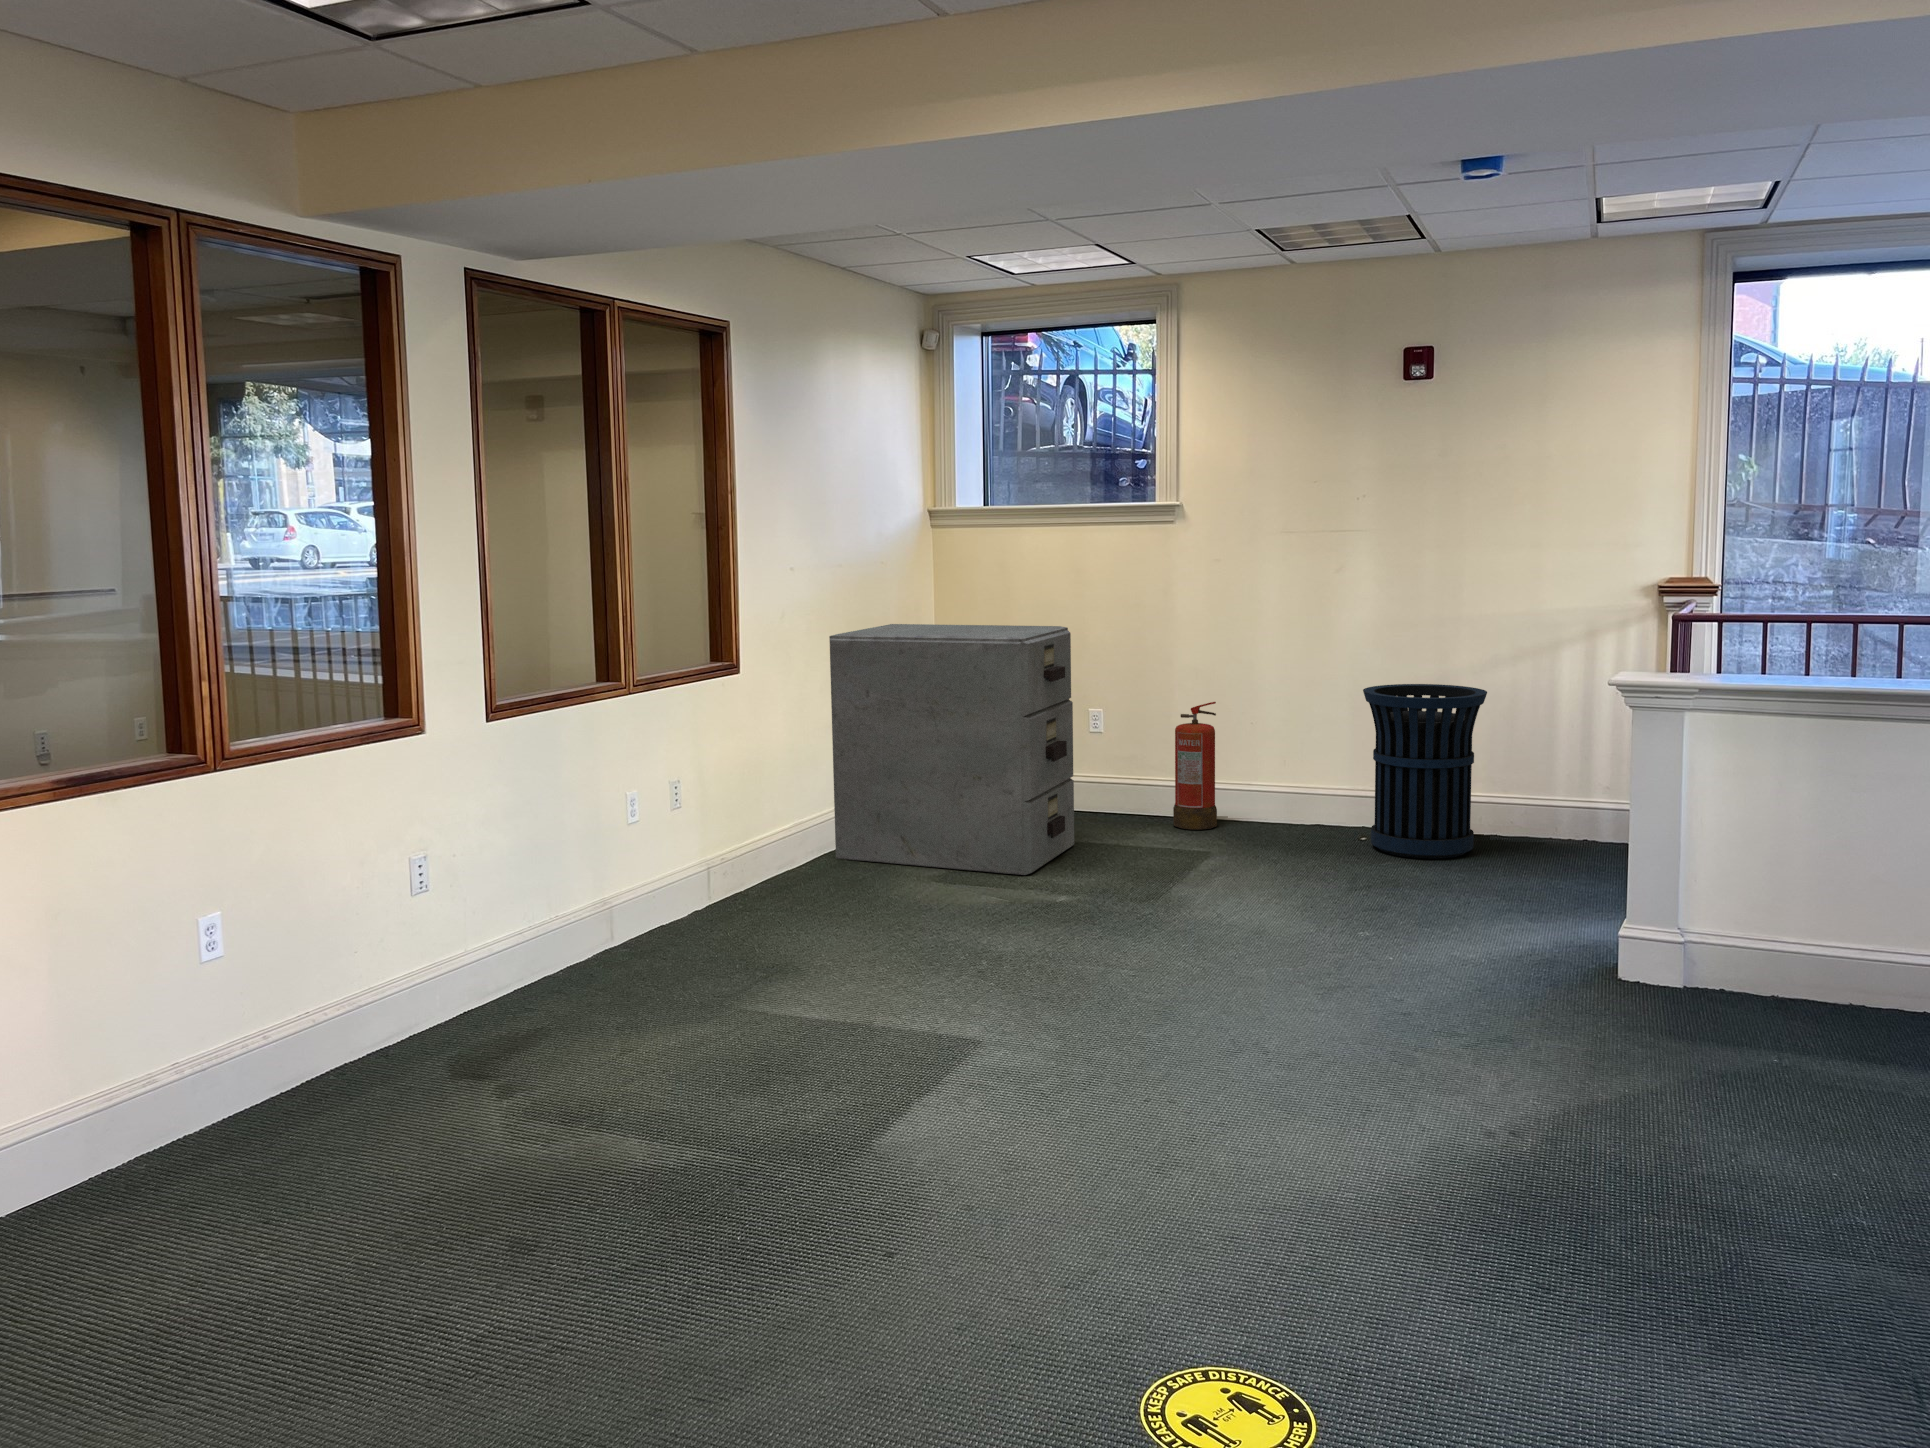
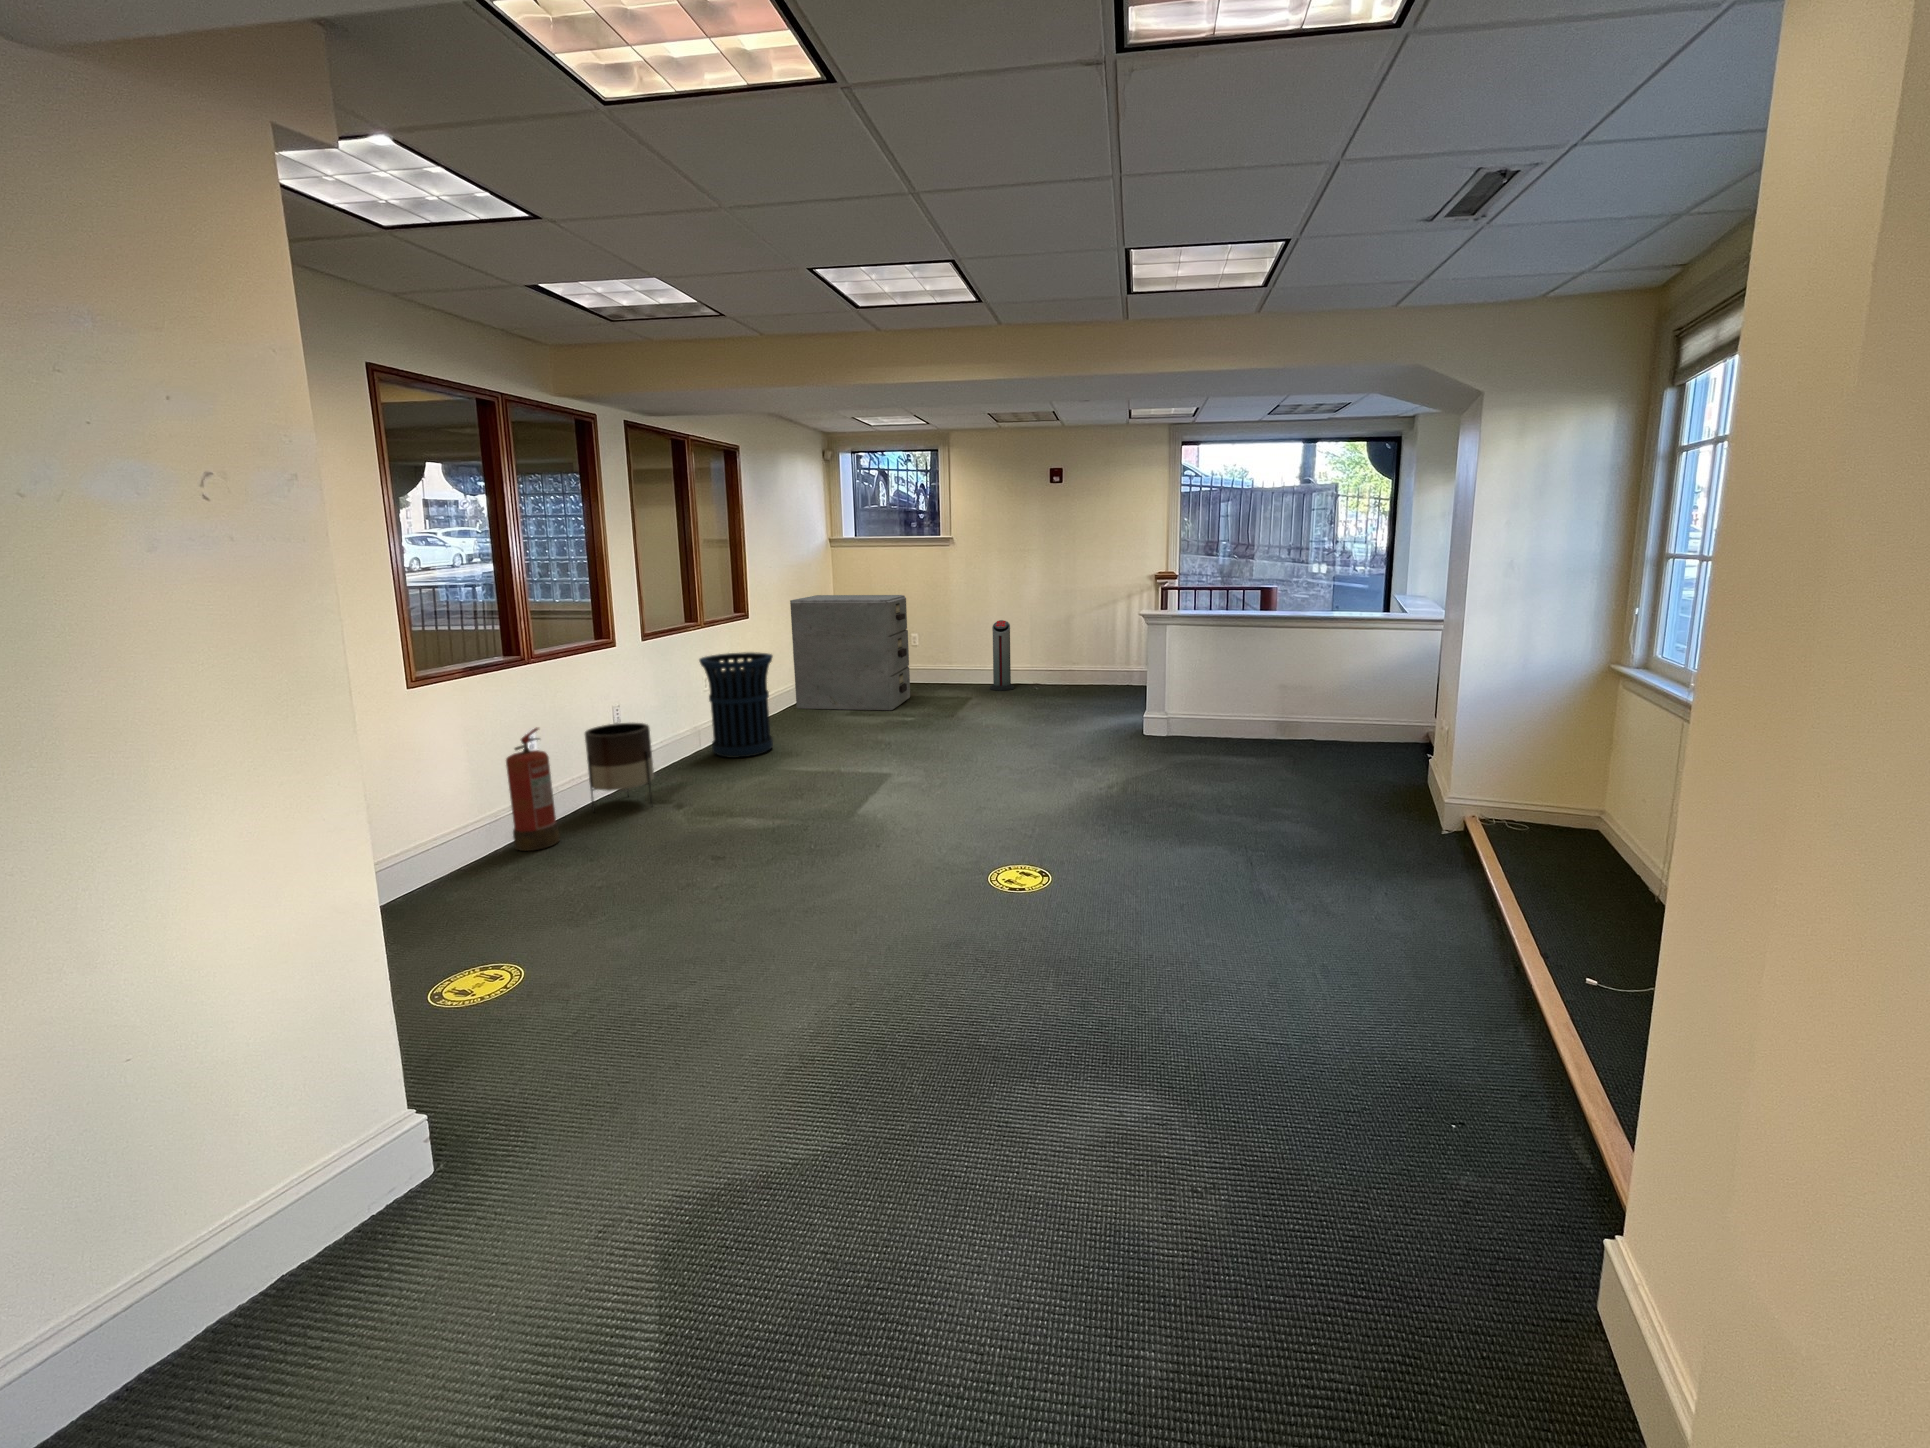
air purifier: none [1253,683,1308,839] -> present [990,620,1014,691]
trash can: present [1363,684,1487,859] -> present [699,652,773,758]
fire extinguisher: present [1173,702,1217,830] -> present [506,728,560,851]
planter: none [334,901,471,1095] -> present [585,723,654,812]

